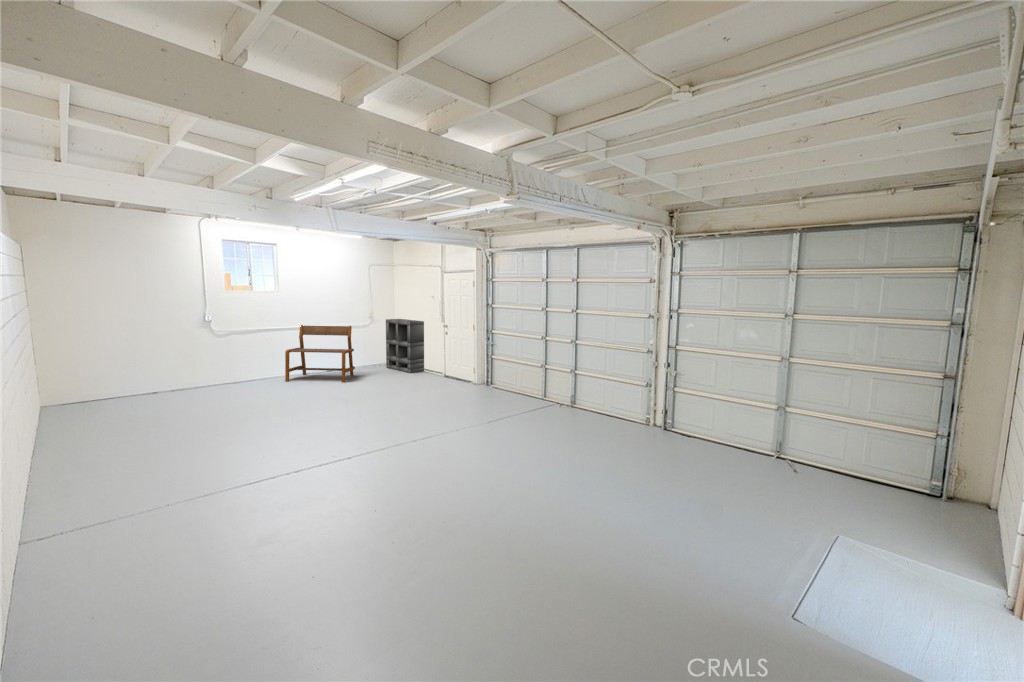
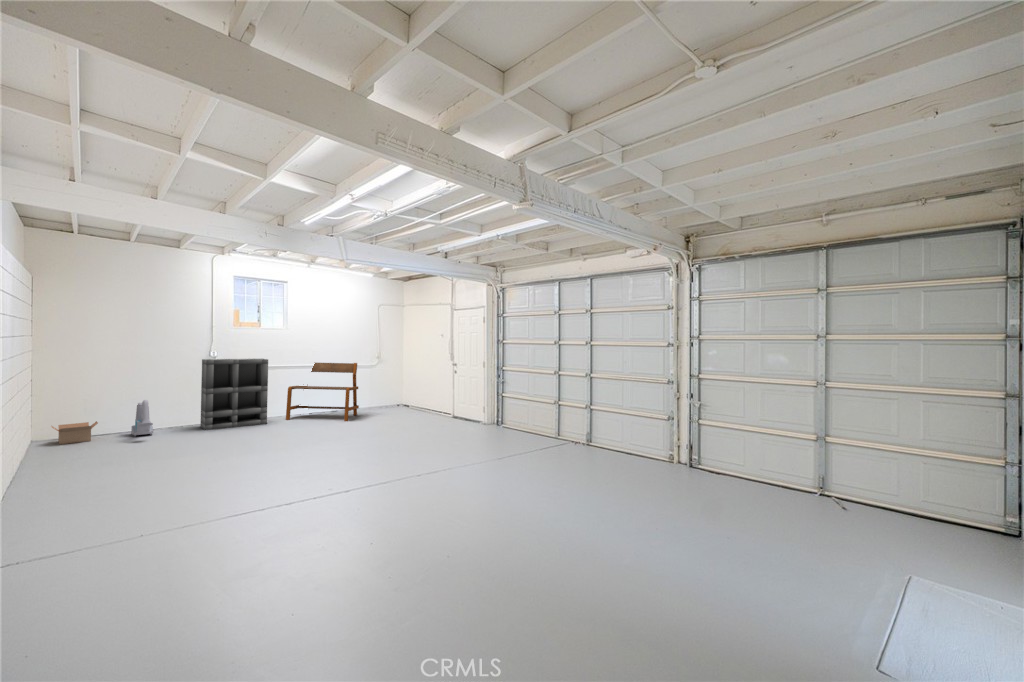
shelving unit: present [386,319,424,373] -> present [201,359,268,430]
vacuum cleaner: none [138,368,160,402] -> present [131,400,153,437]
cardboard box: none [60,388,106,412] -> present [51,421,98,444]

